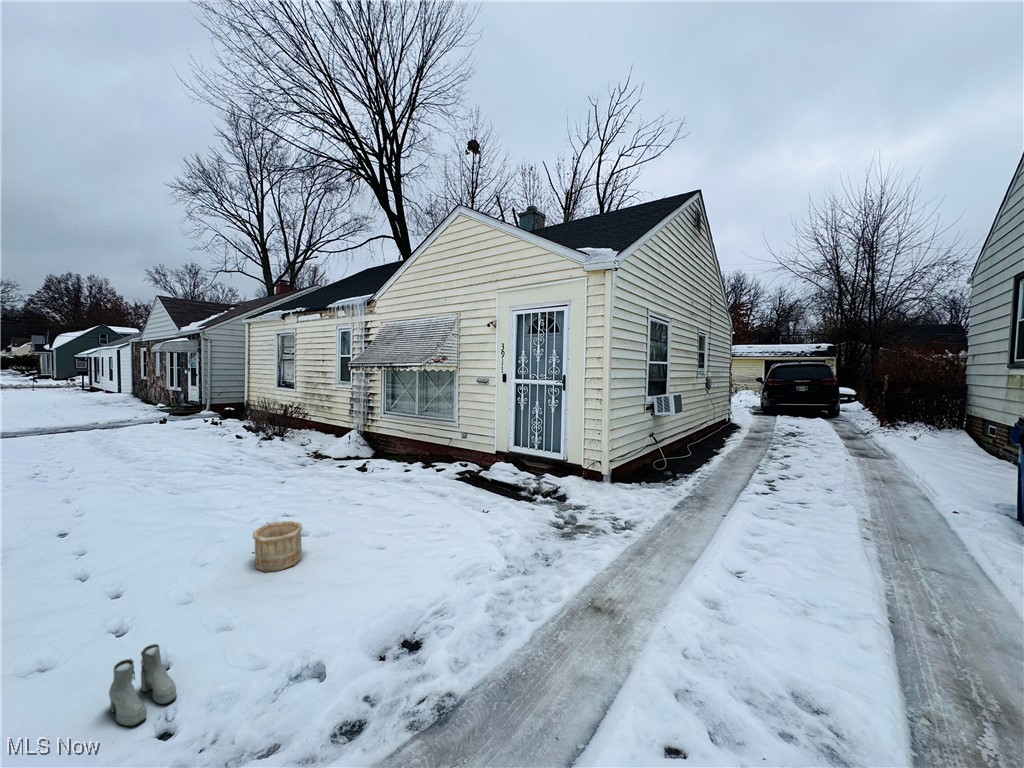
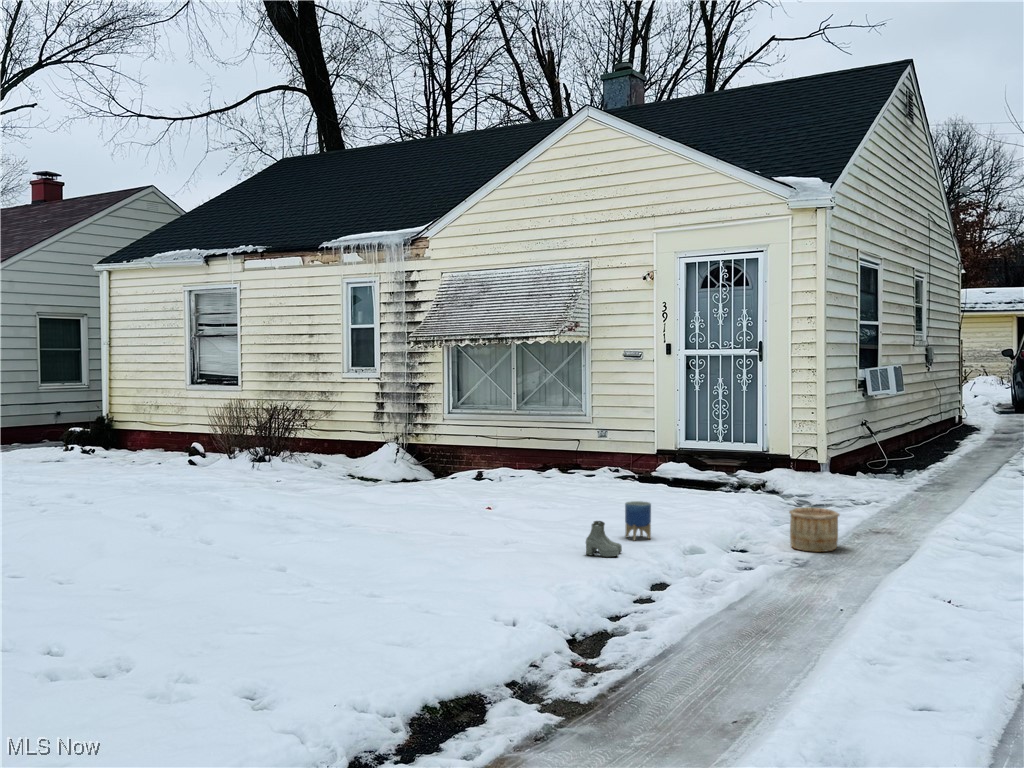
wooden bucket: present [253,521,302,572] -> present [789,507,839,552]
planter: none [263,579,301,641] -> present [625,501,651,540]

